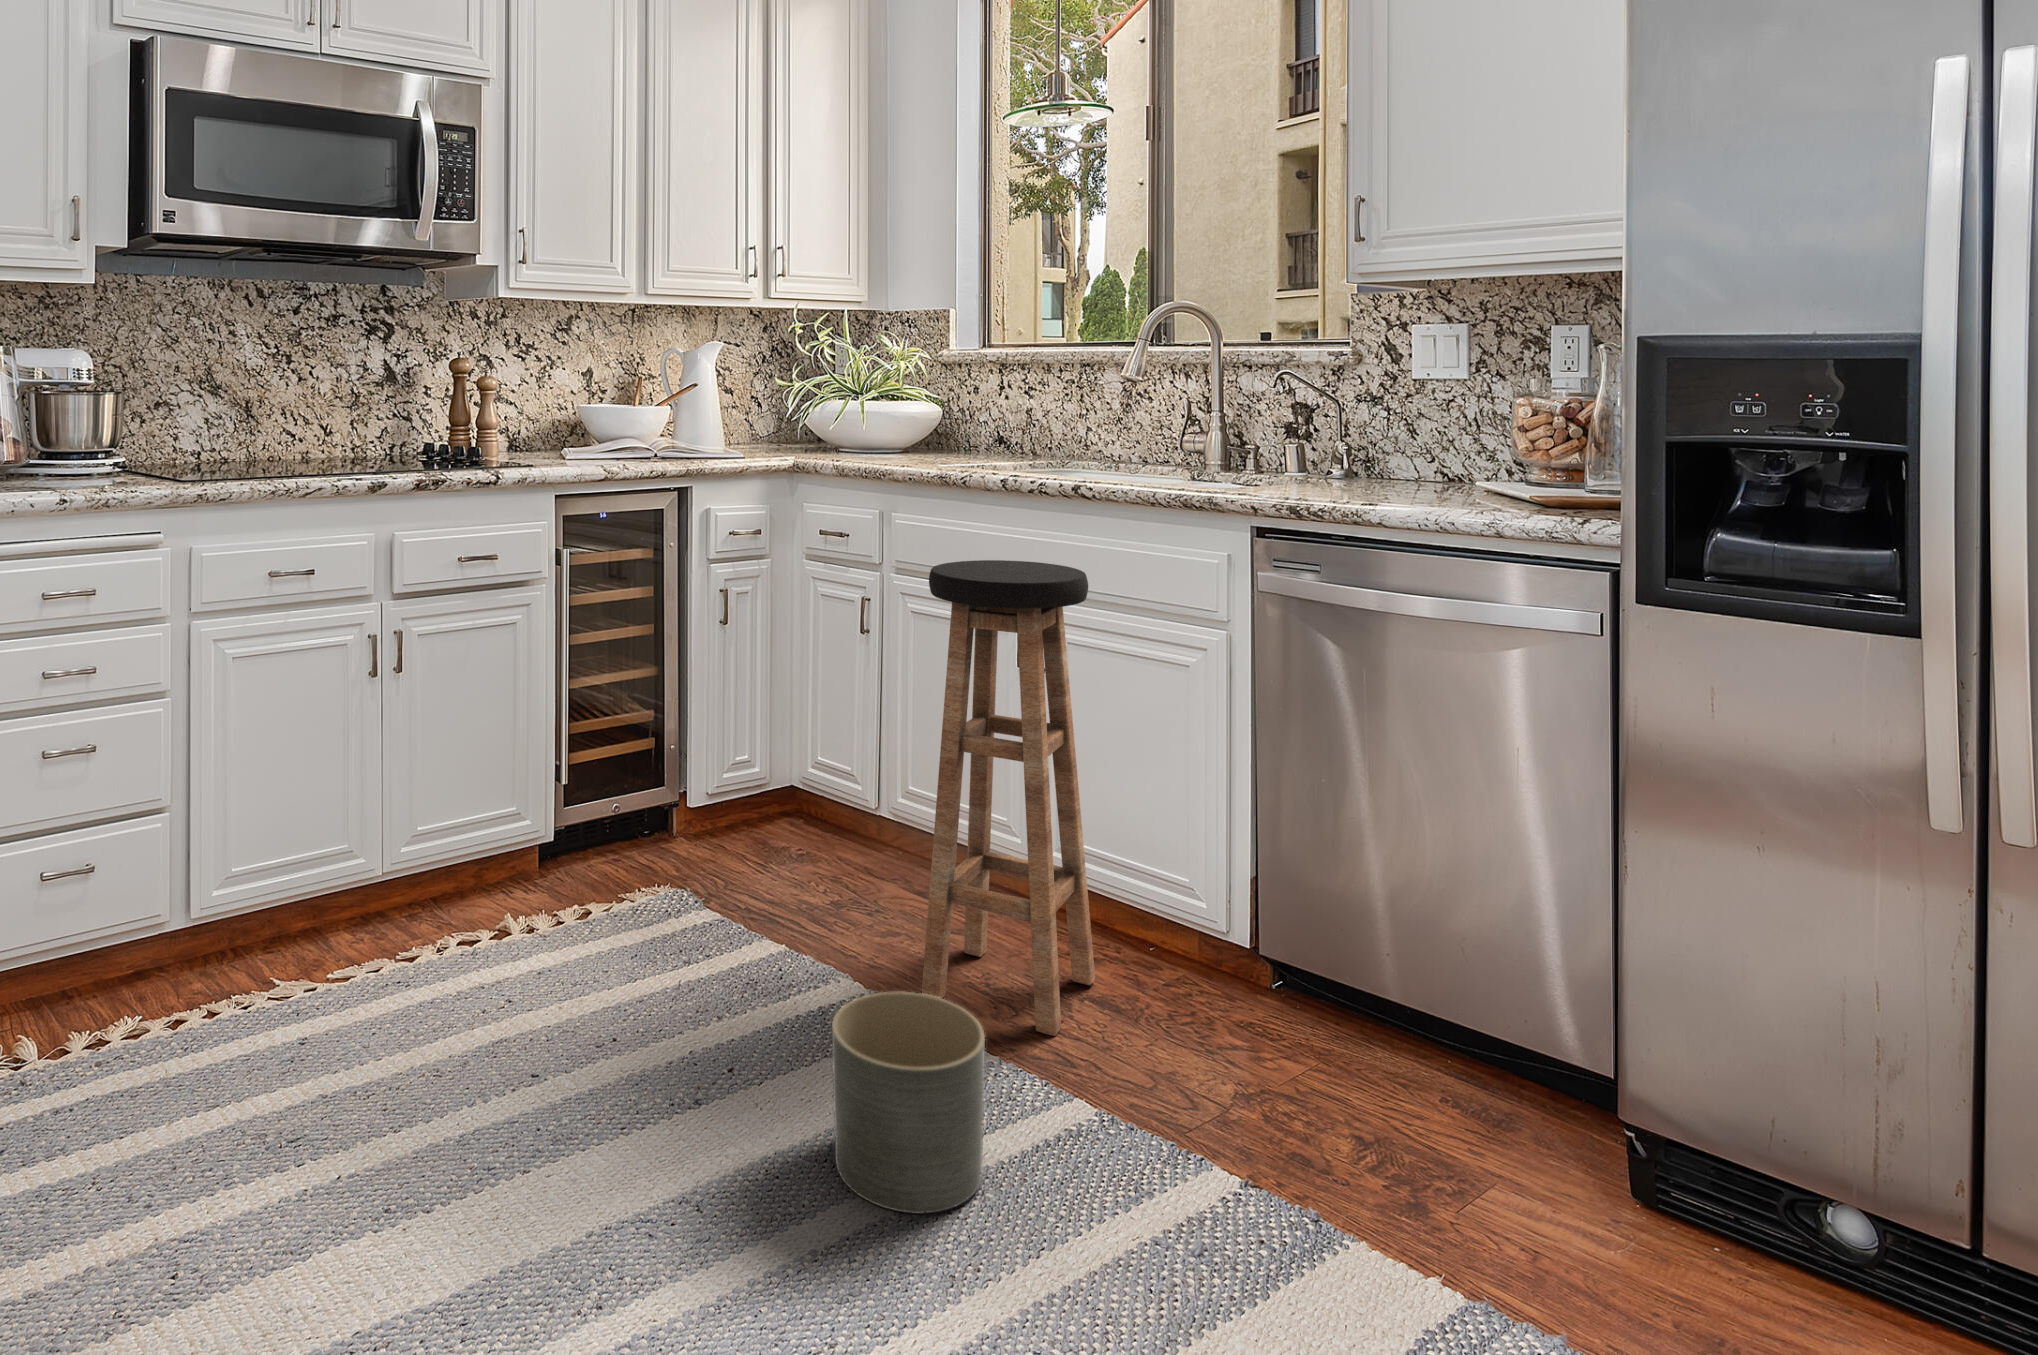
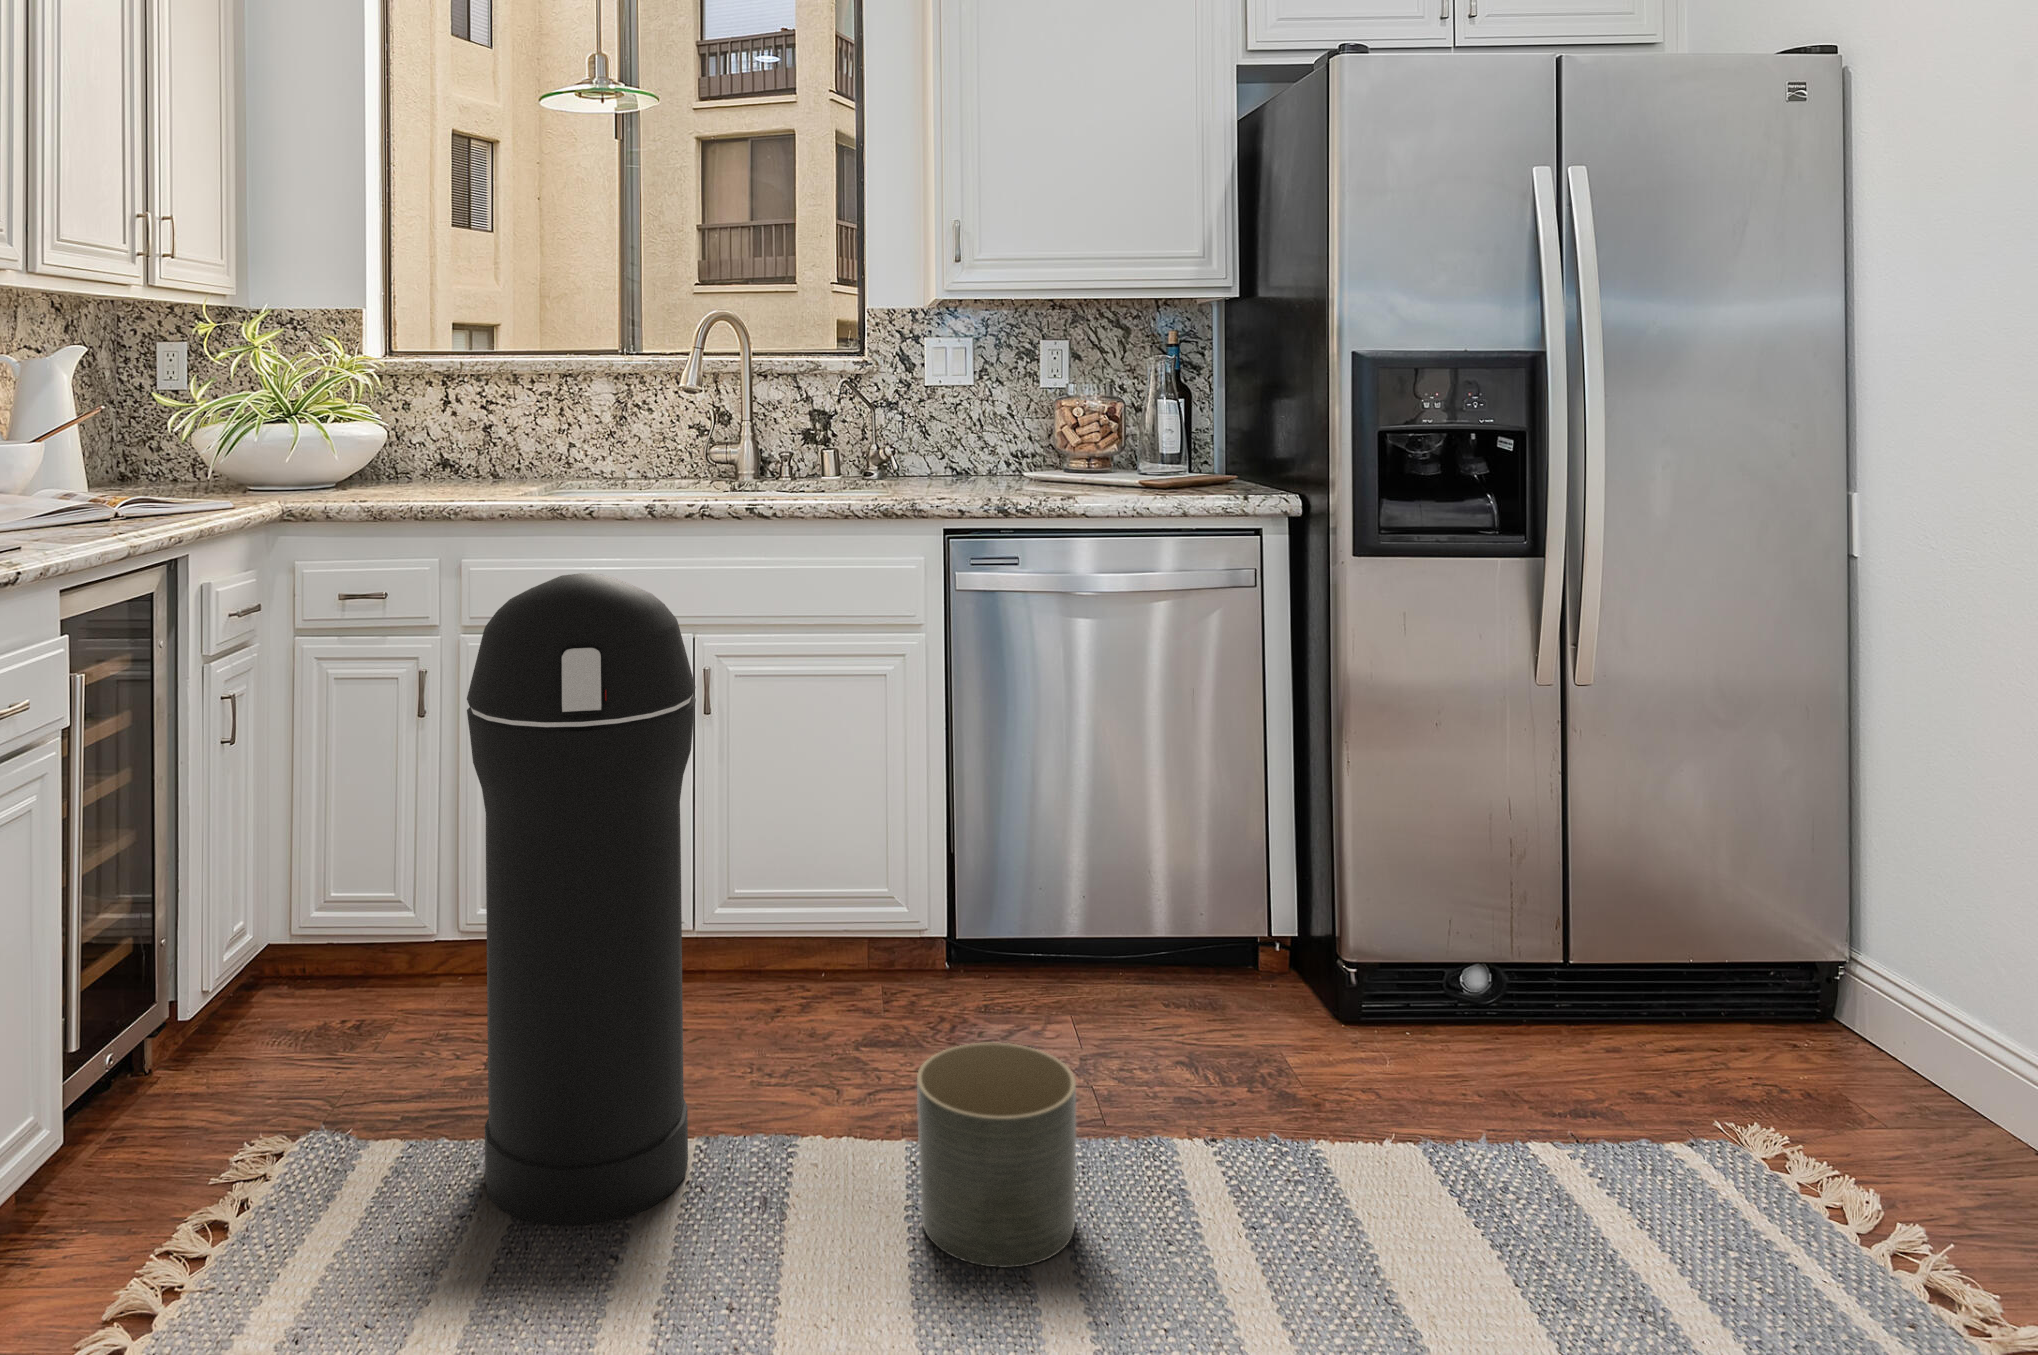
trash can: none [666,513,838,1016] -> present [467,573,696,1226]
bar stool: present [922,560,1095,1036] -> none [702,590,888,1100]

